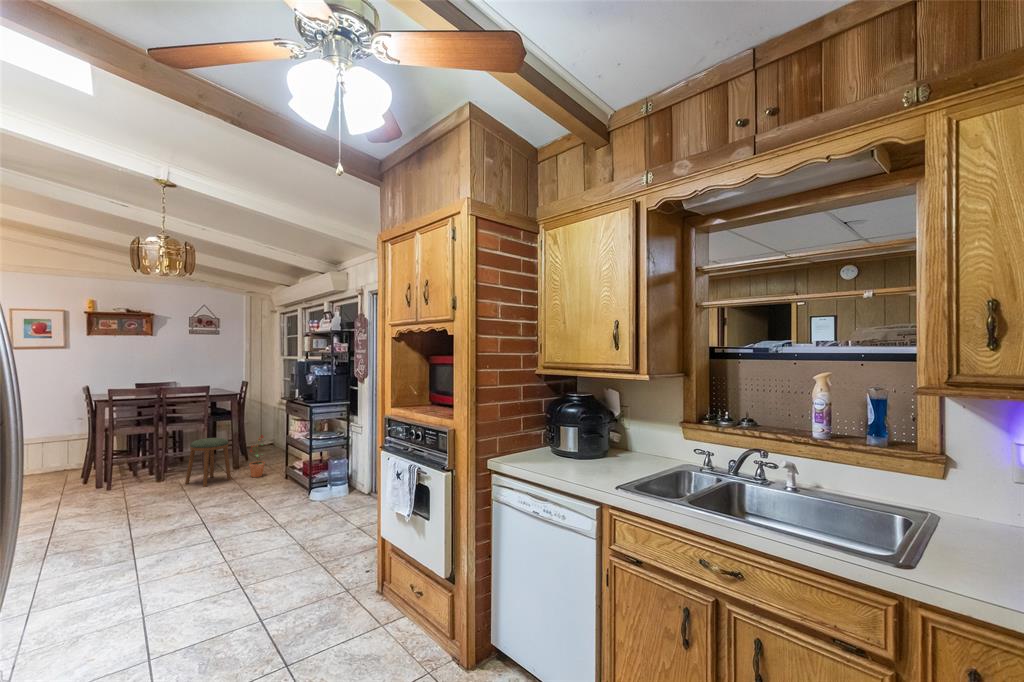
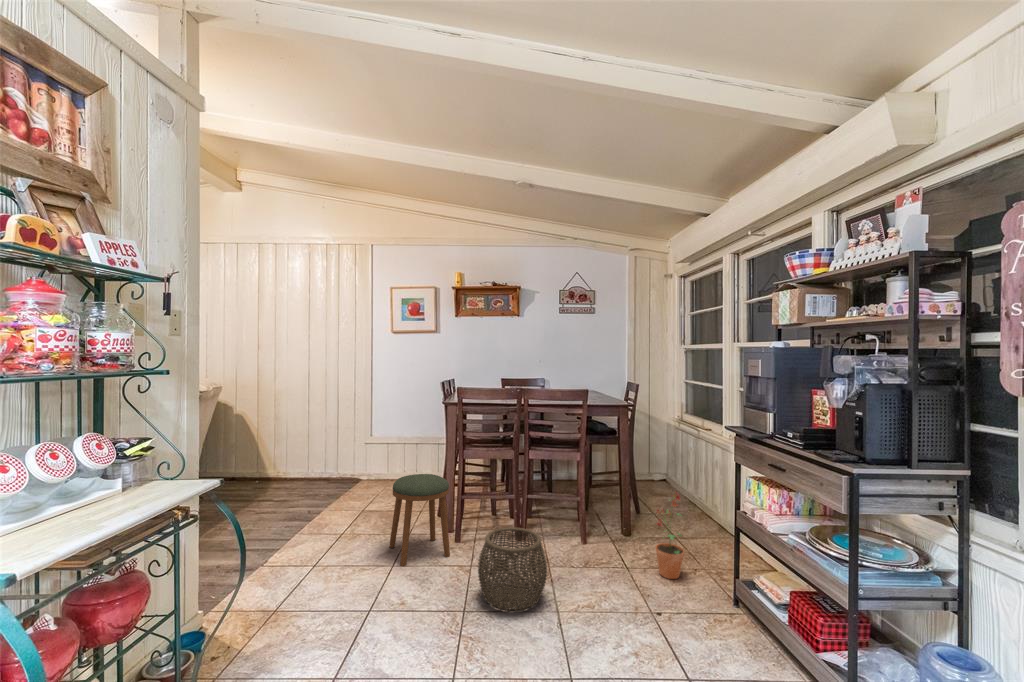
stool: present [185,438,231,487] -> present [389,474,450,566]
woven basket: none [134,463,181,503] -> present [478,527,547,611]

